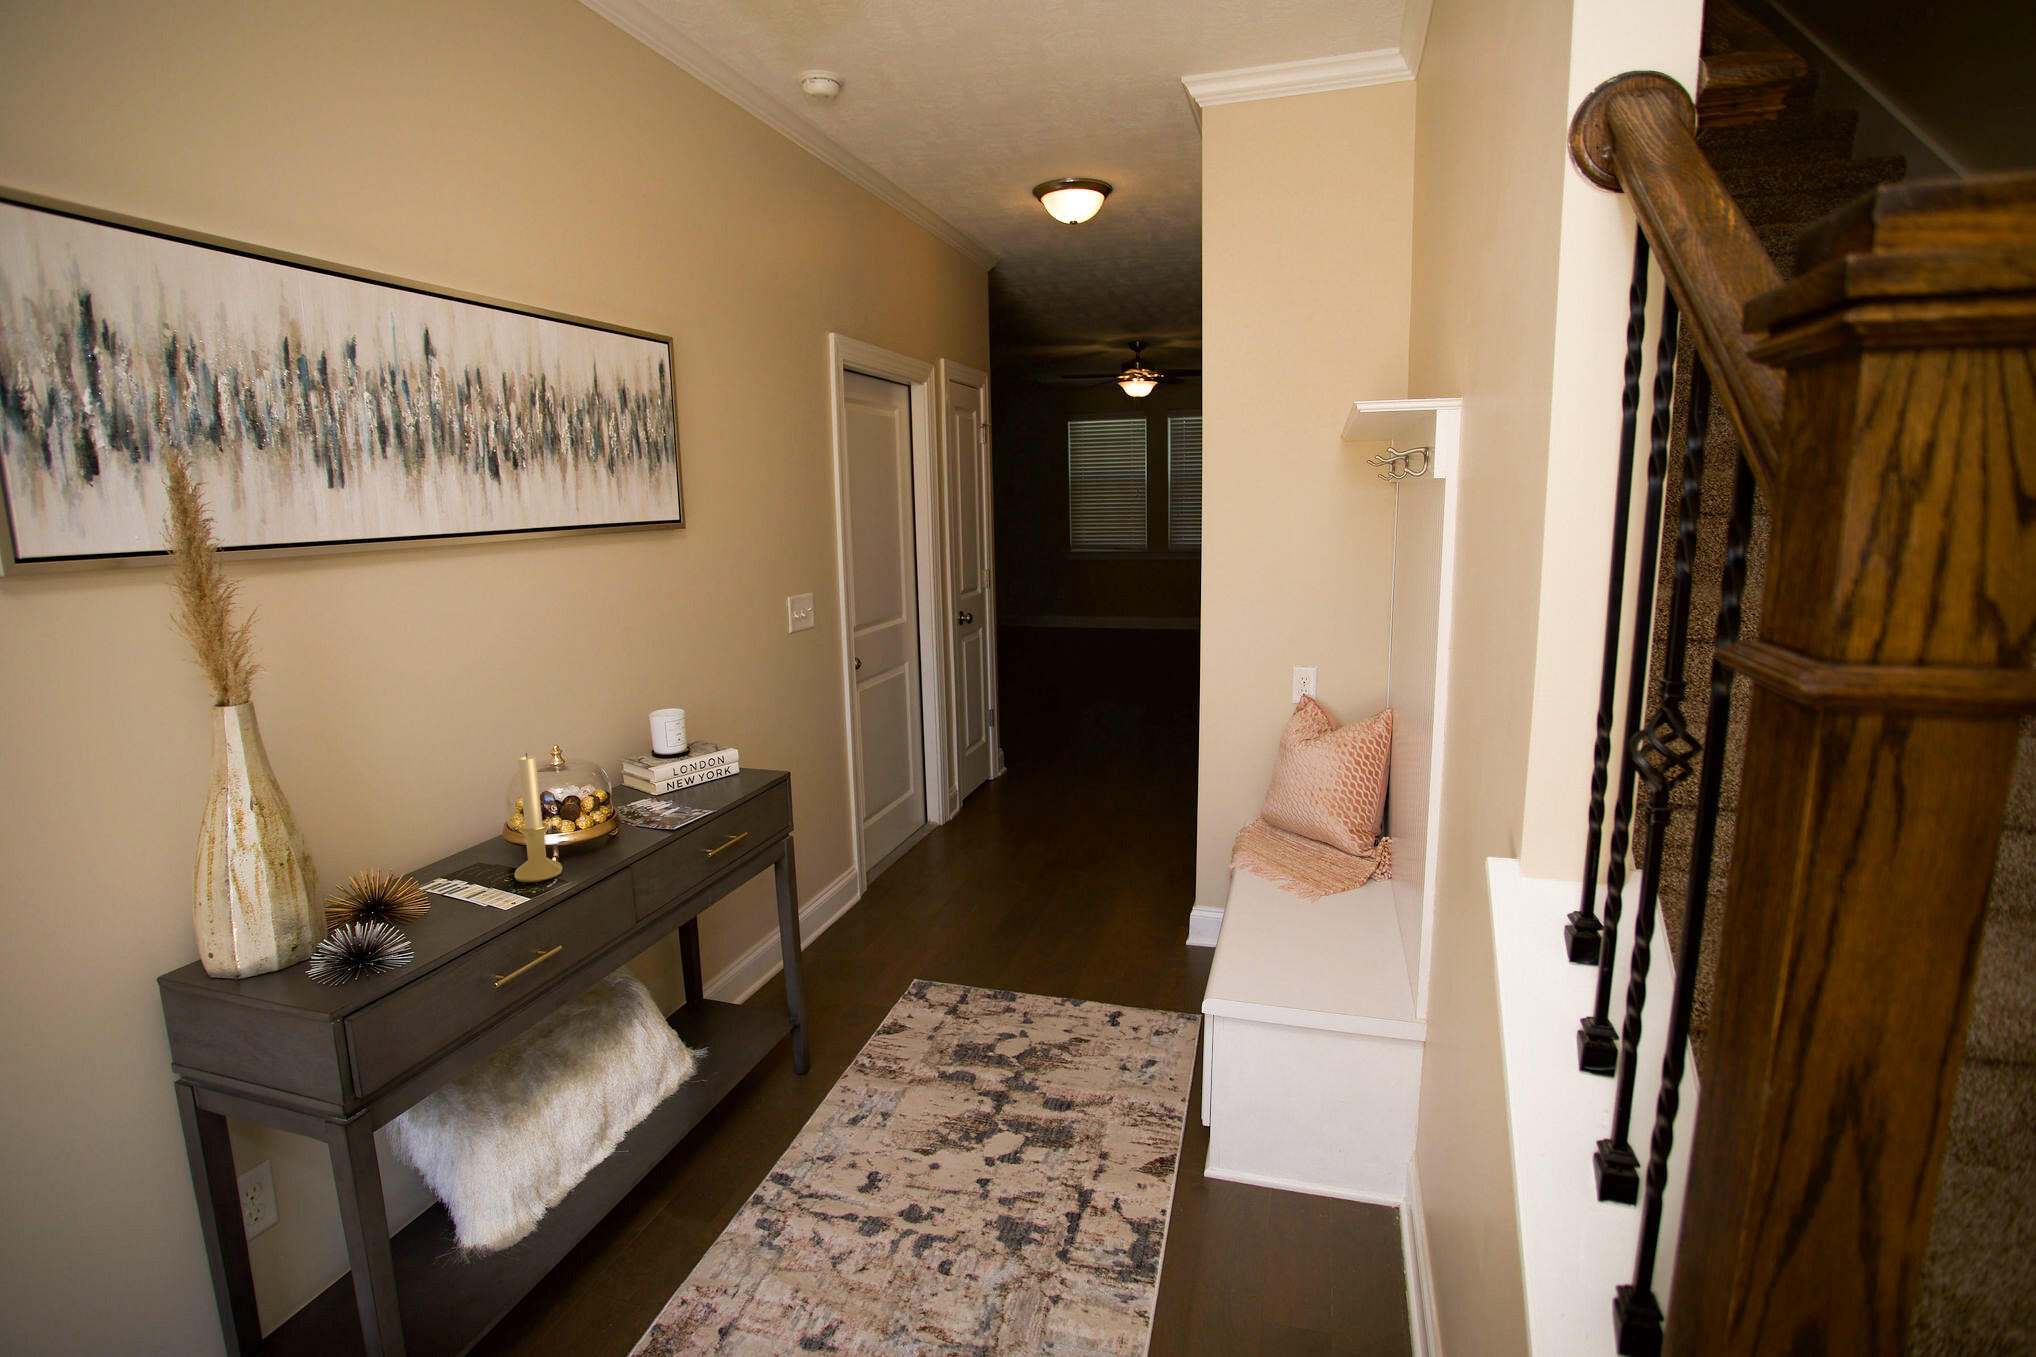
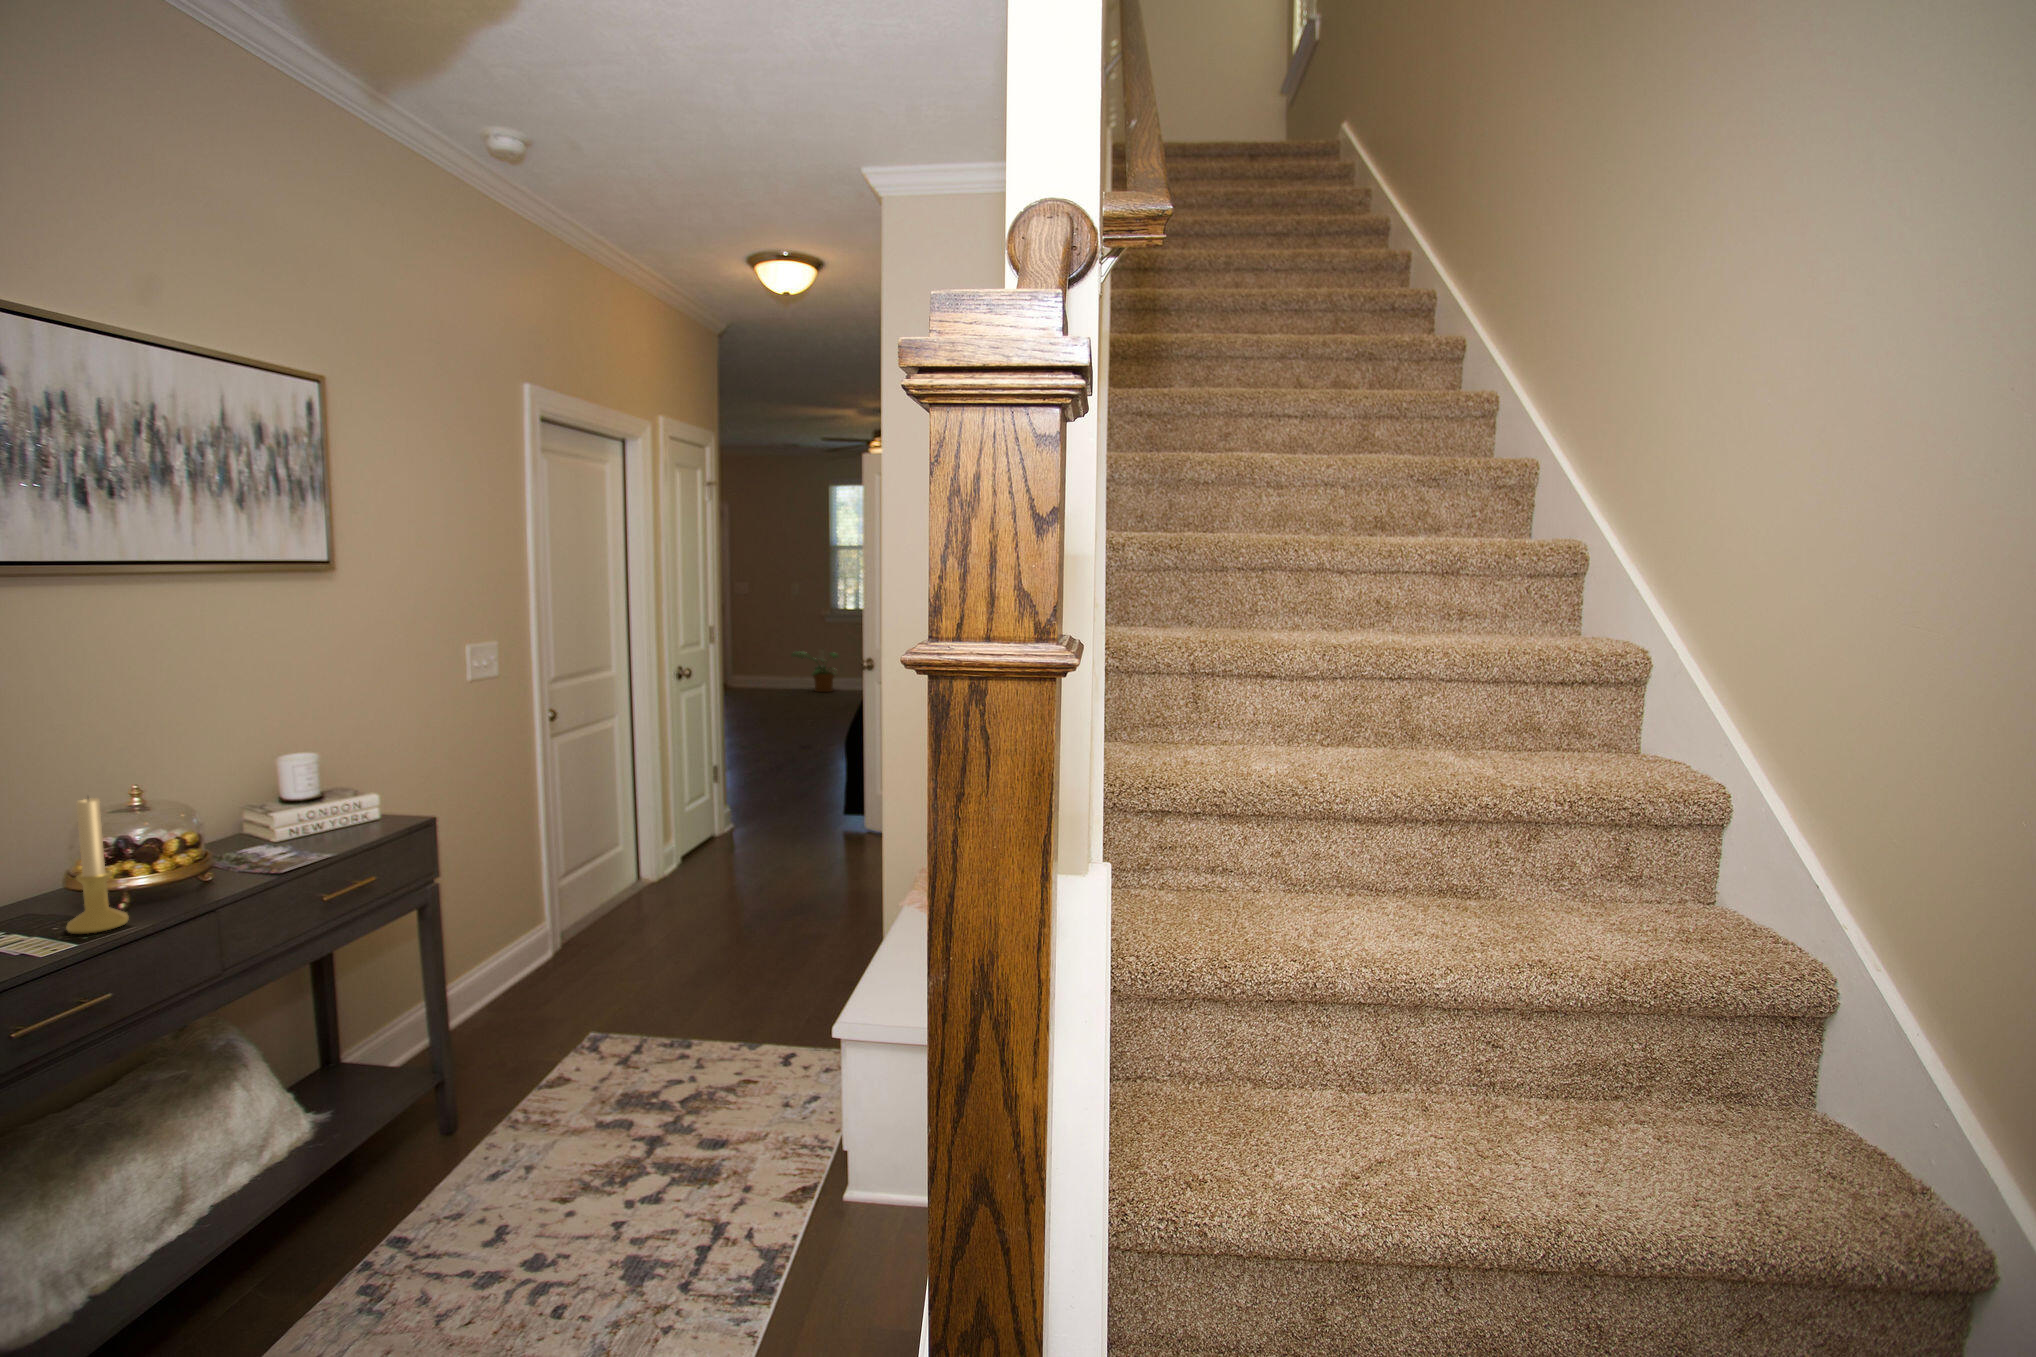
potted plant: none [1027,596,1075,637] -> present [792,651,839,692]

